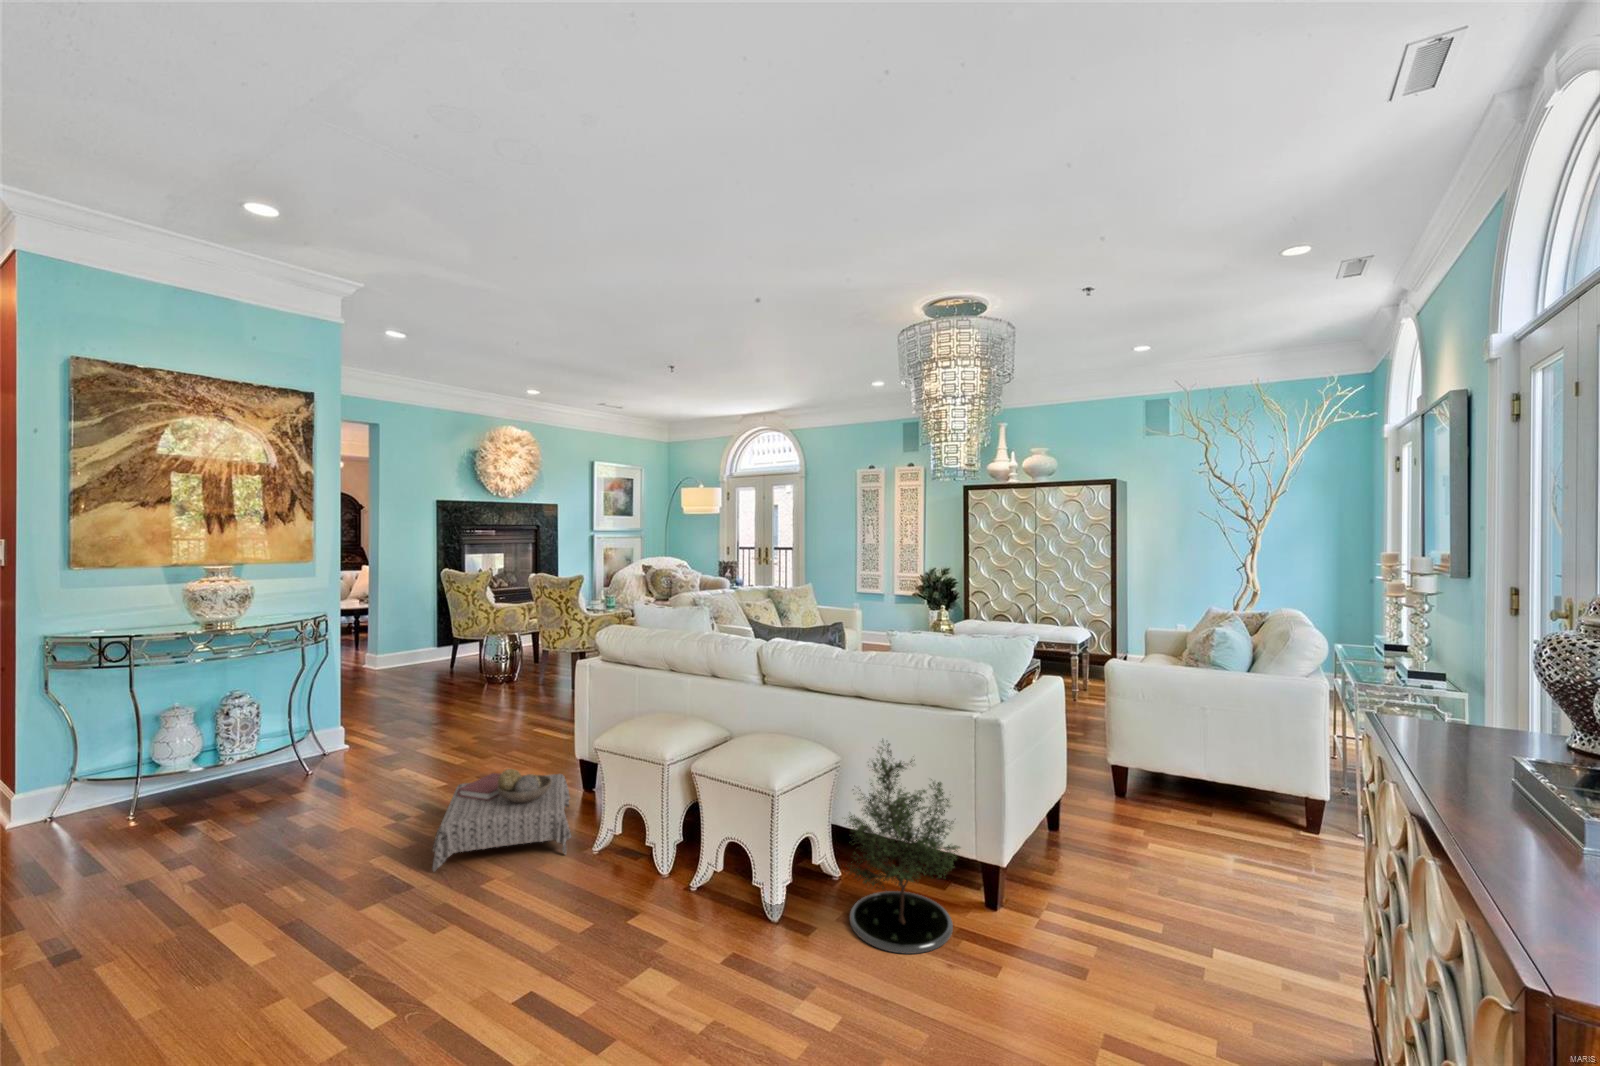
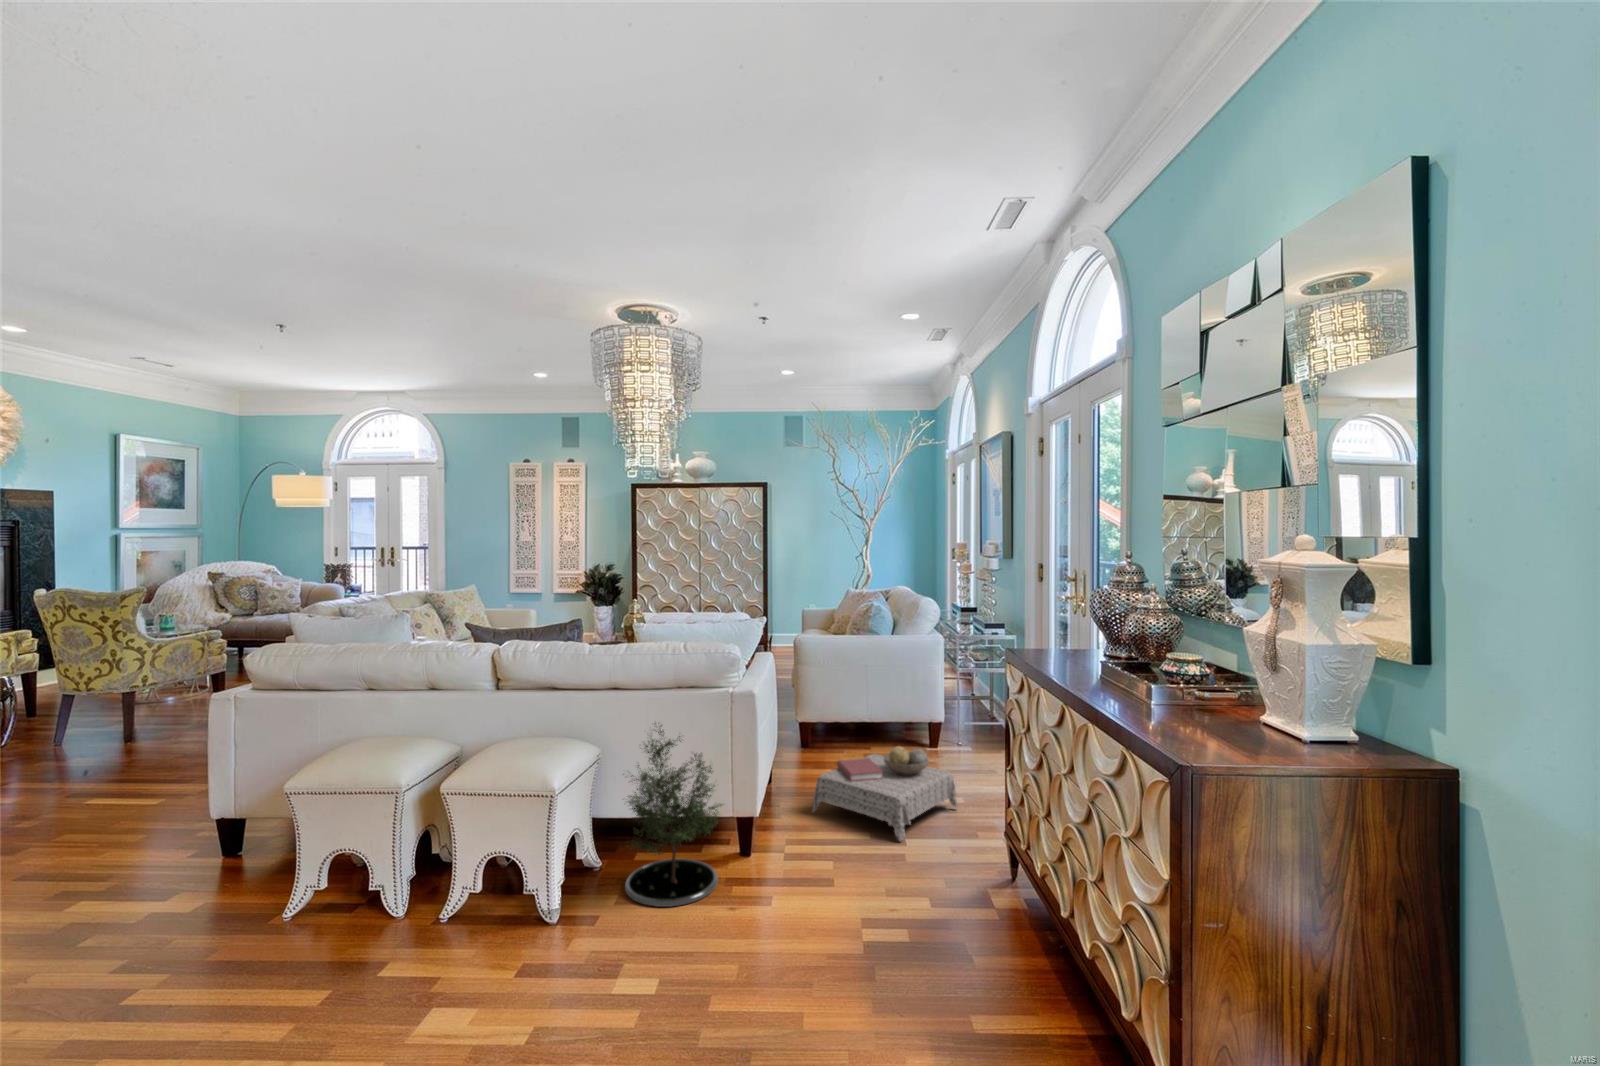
ottoman: present [432,769,571,872] -> present [813,747,957,841]

